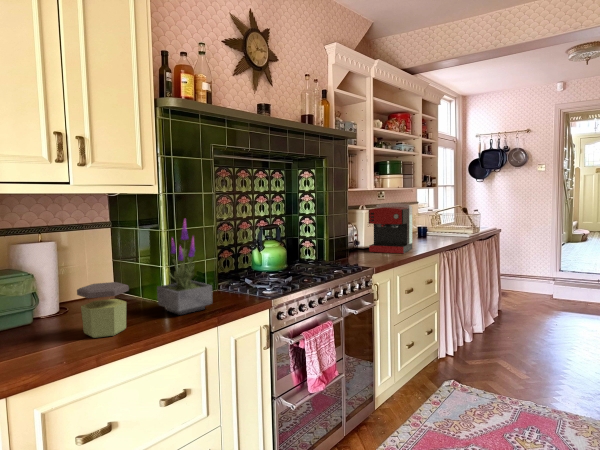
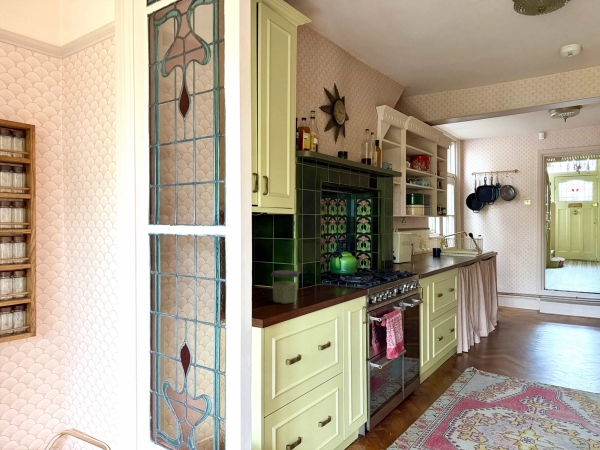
coffee maker: present [369,203,412,253] -> none [406,227,438,266]
potted plant: present [157,220,212,315] -> none [300,231,337,295]

